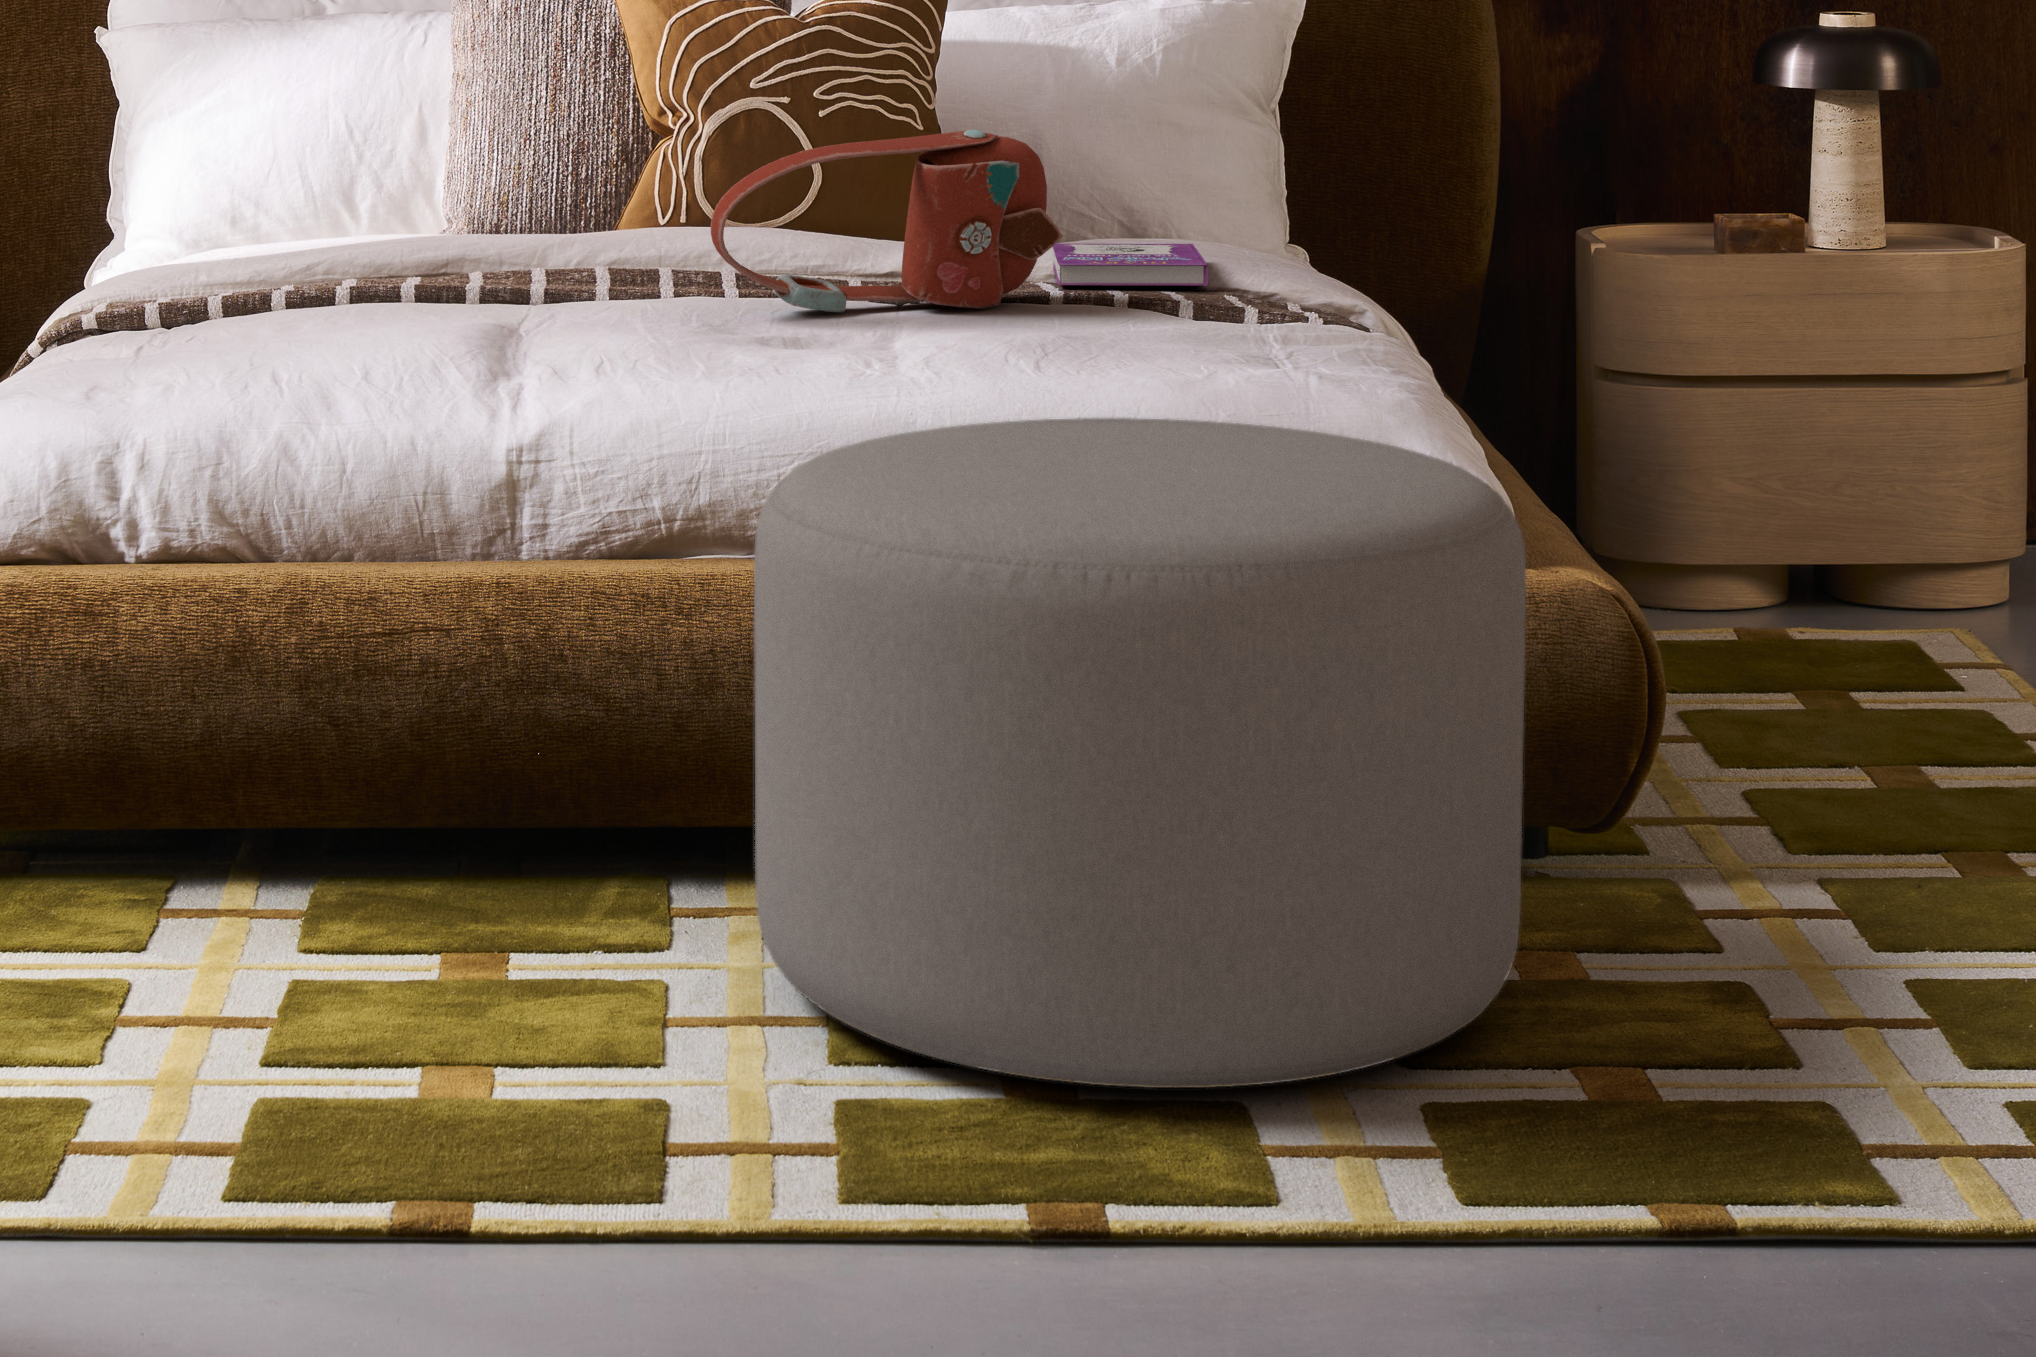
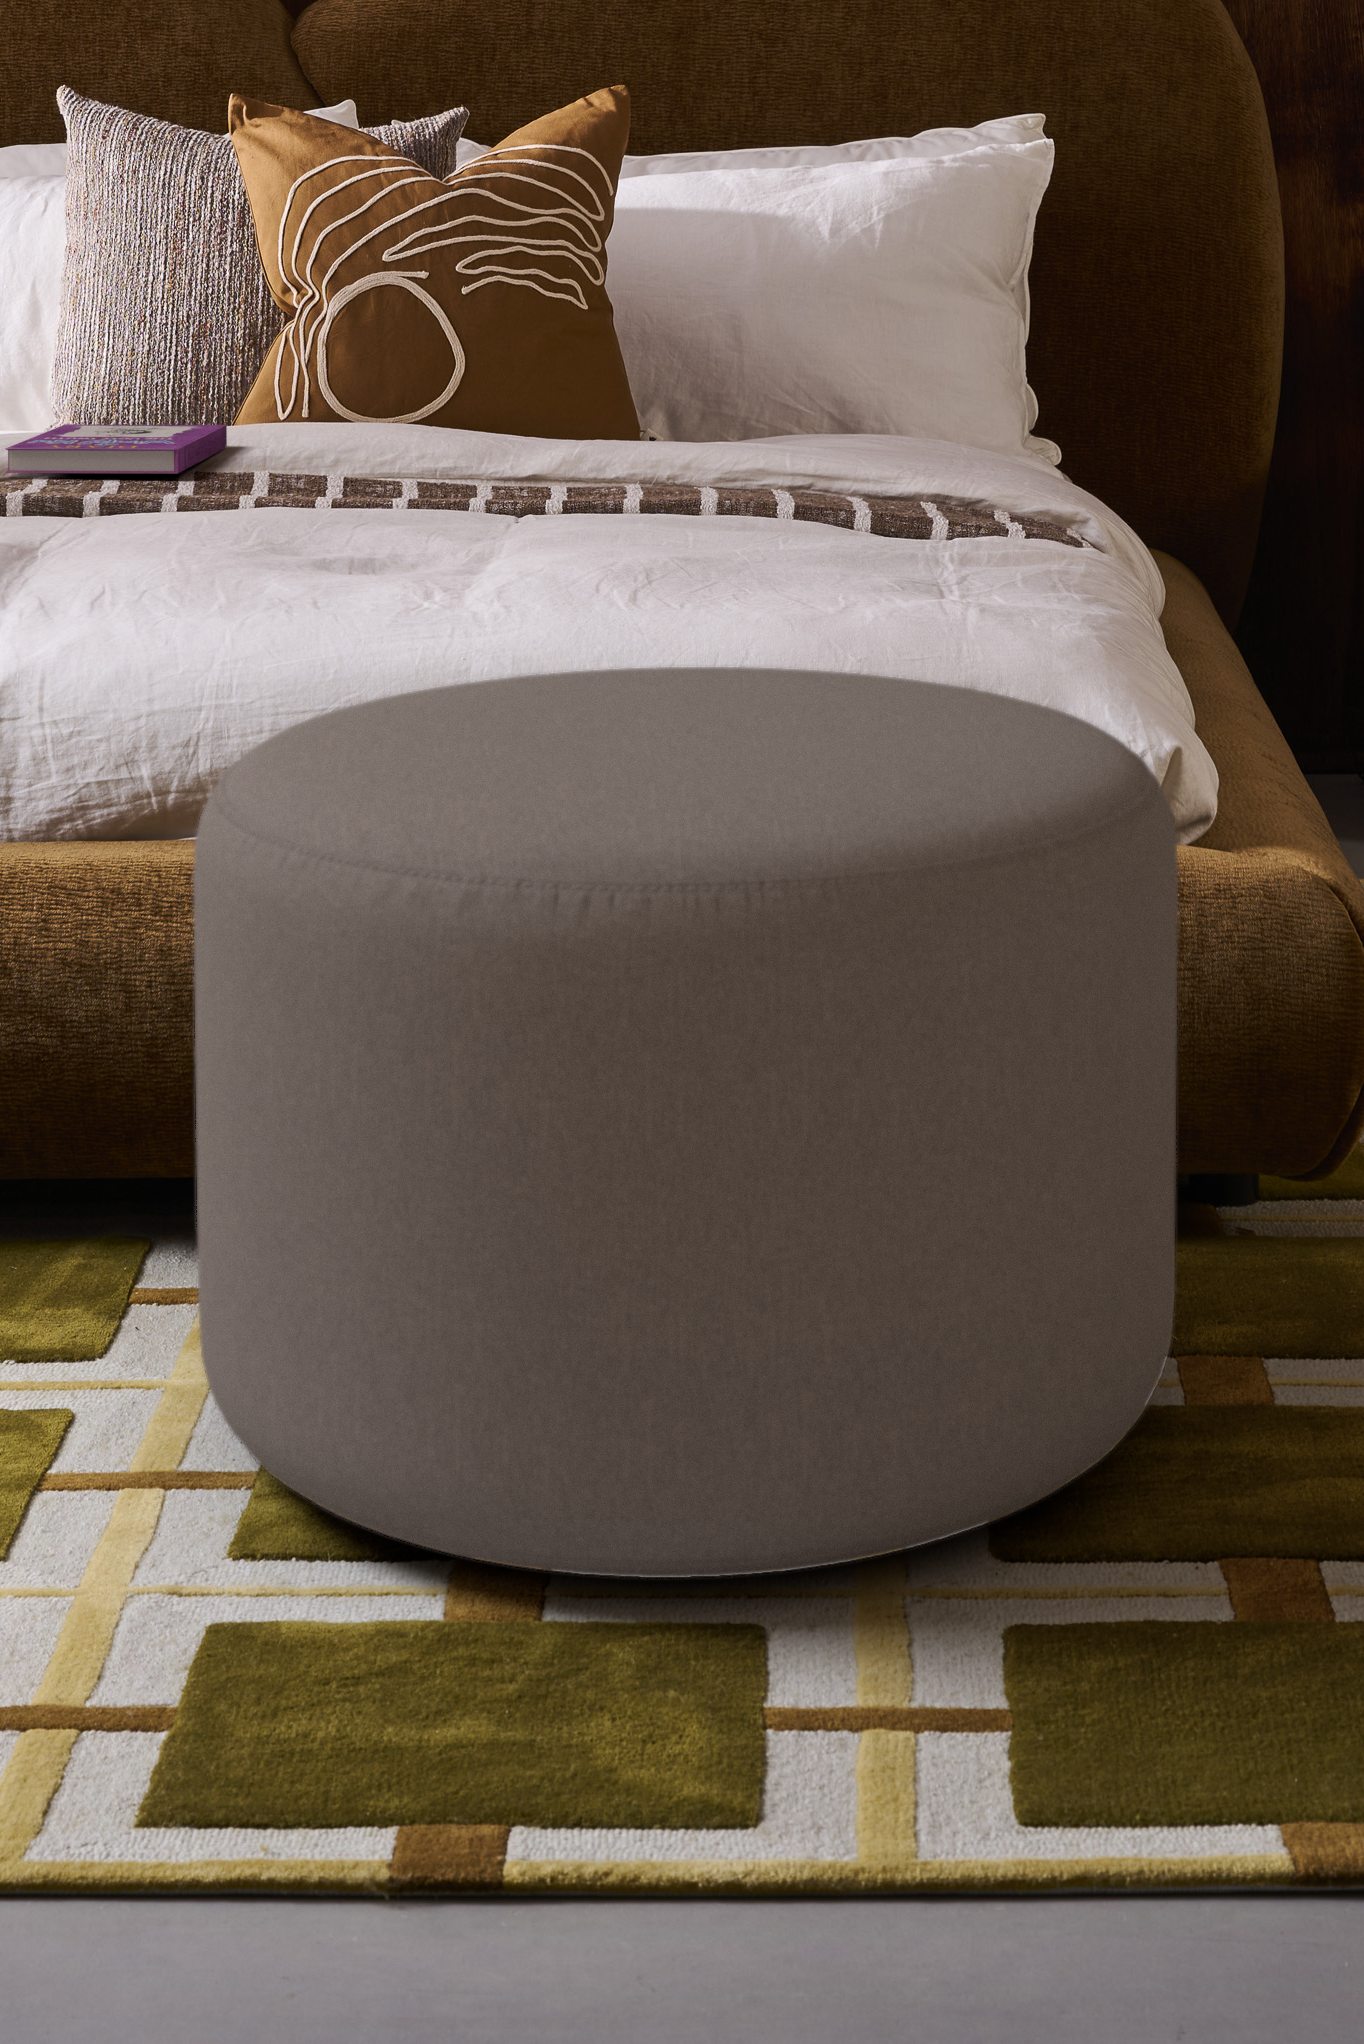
handbag: present [711,130,1062,312] -> none [253,307,696,529]
book: present [1053,244,1208,285] -> present [5,424,227,474]

